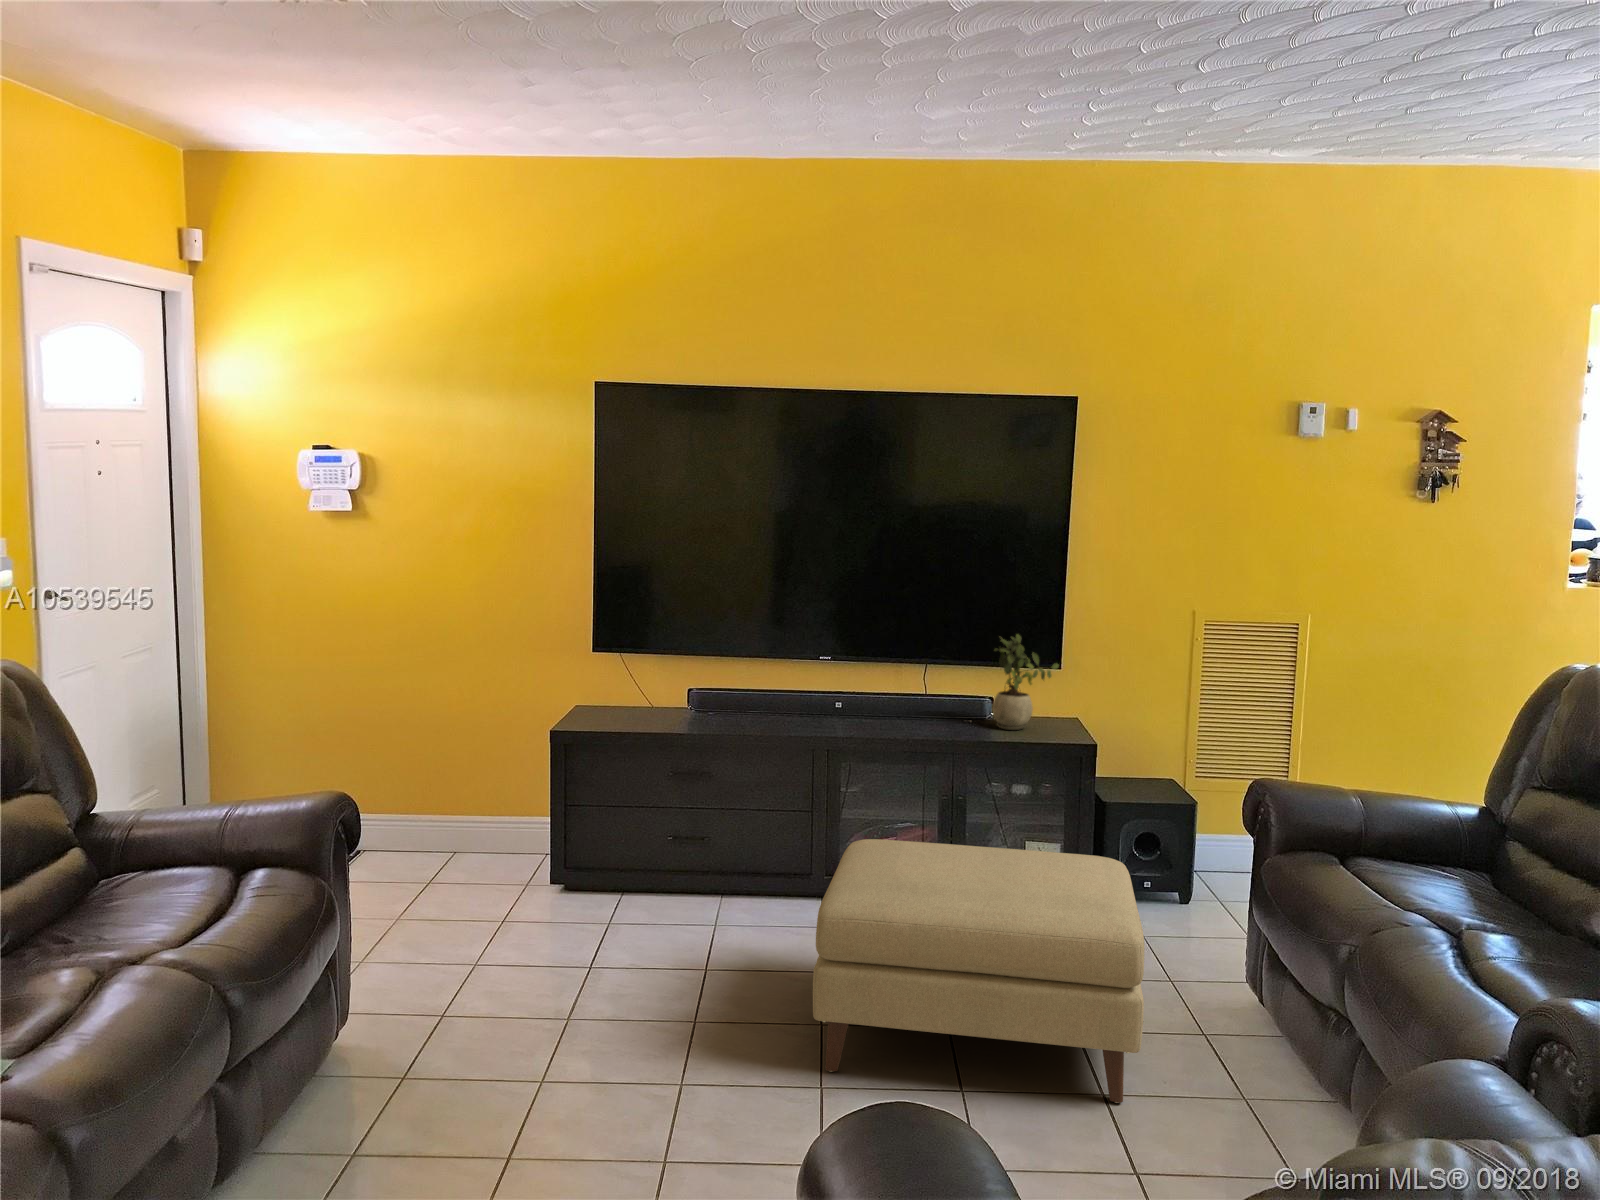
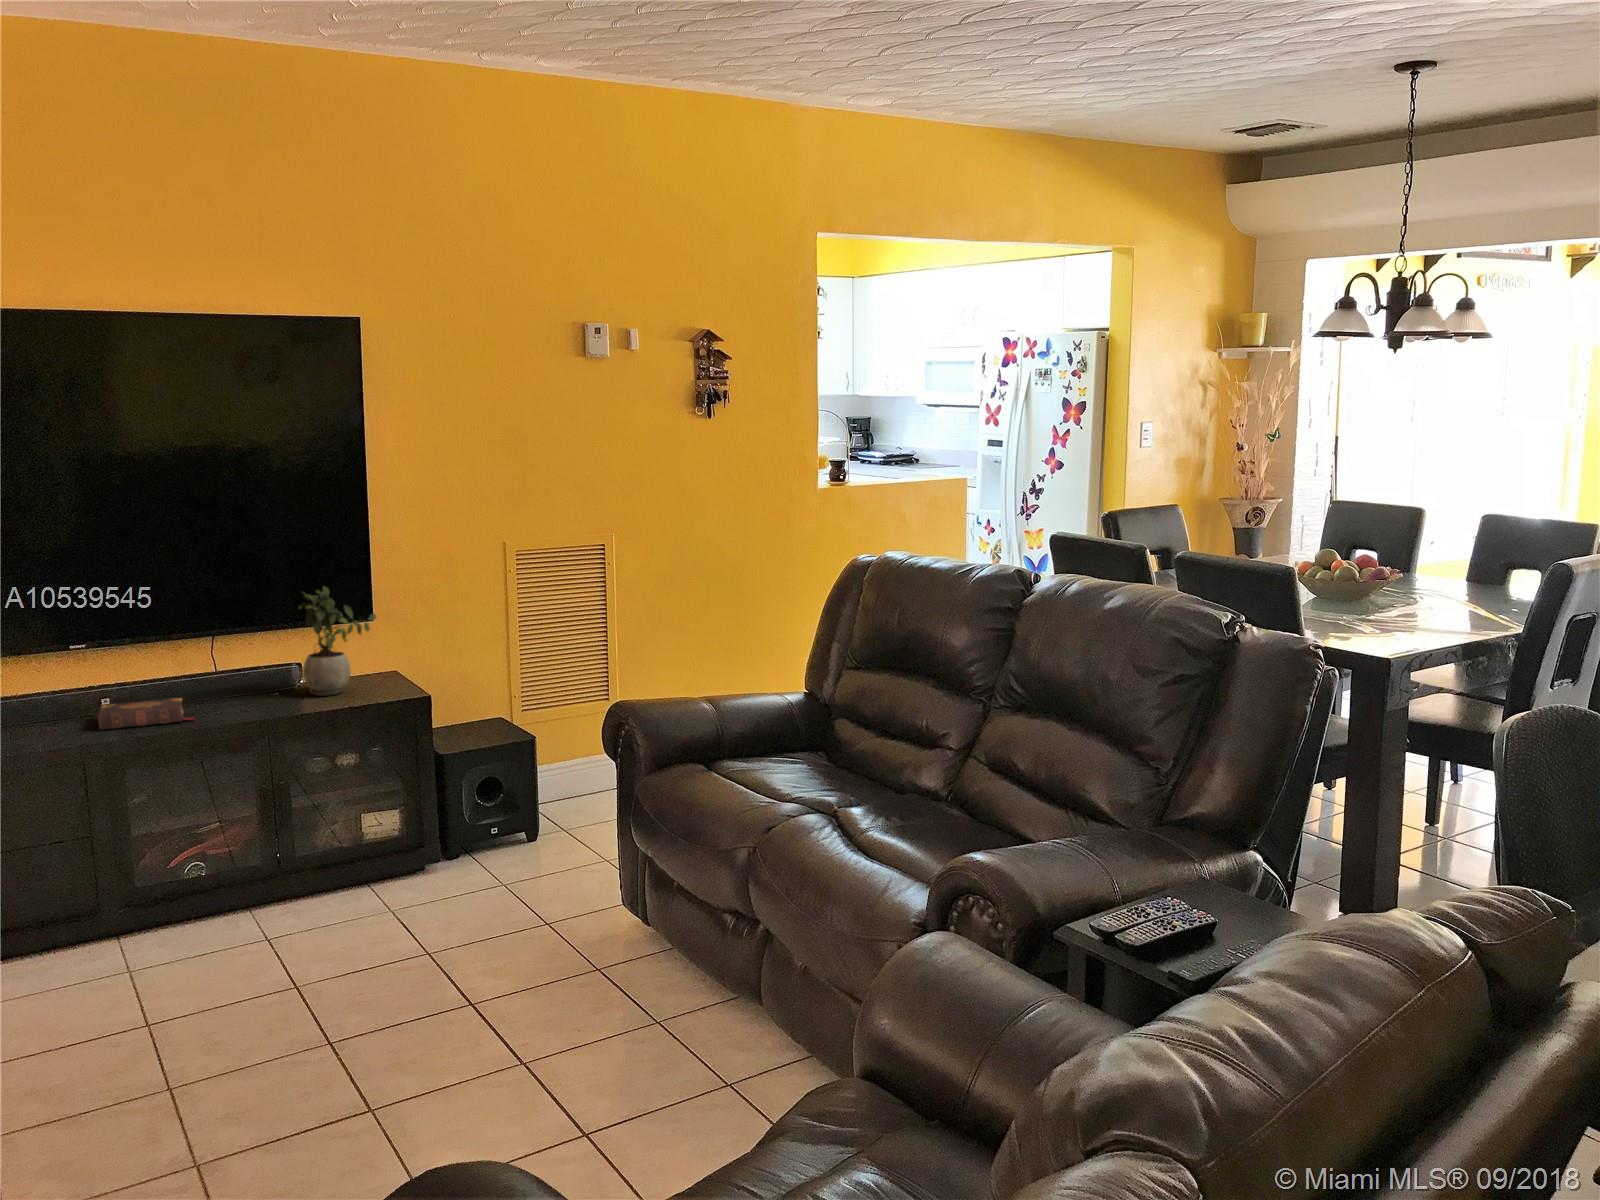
book: none [830,709,901,732] -> present [98,698,193,730]
ottoman: present [813,839,1144,1103] -> none [161,814,560,1144]

